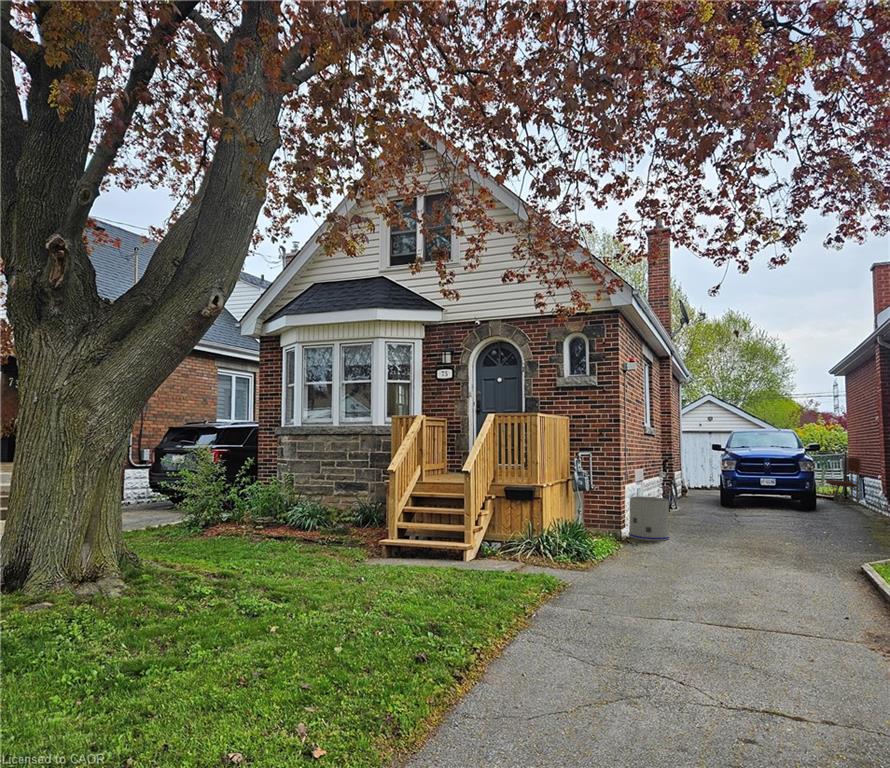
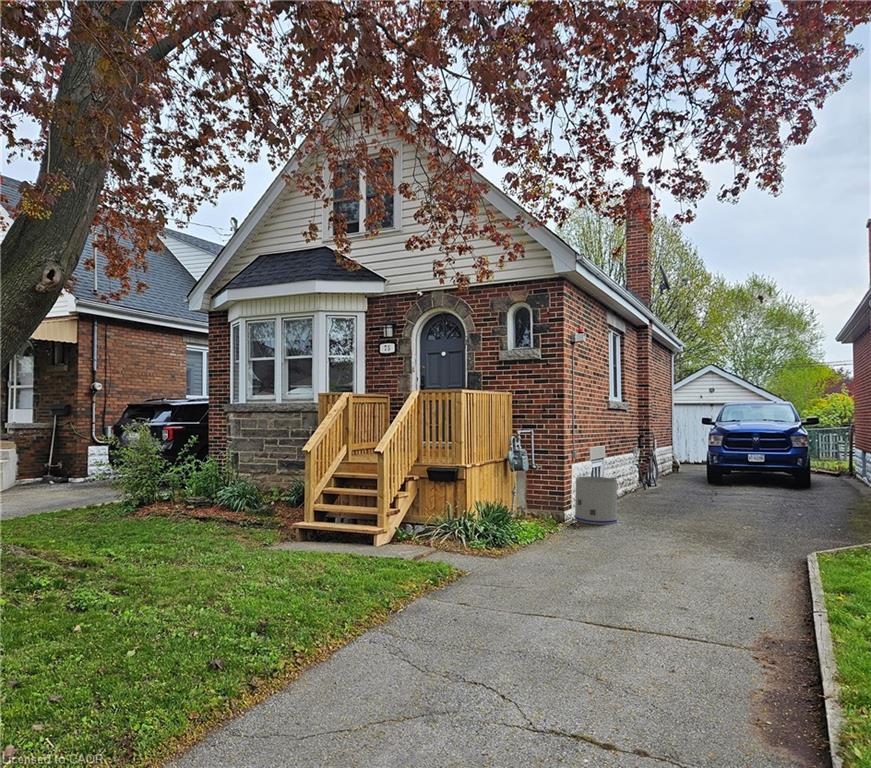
bench: present [826,457,861,505] -> none [827,431,864,483]

